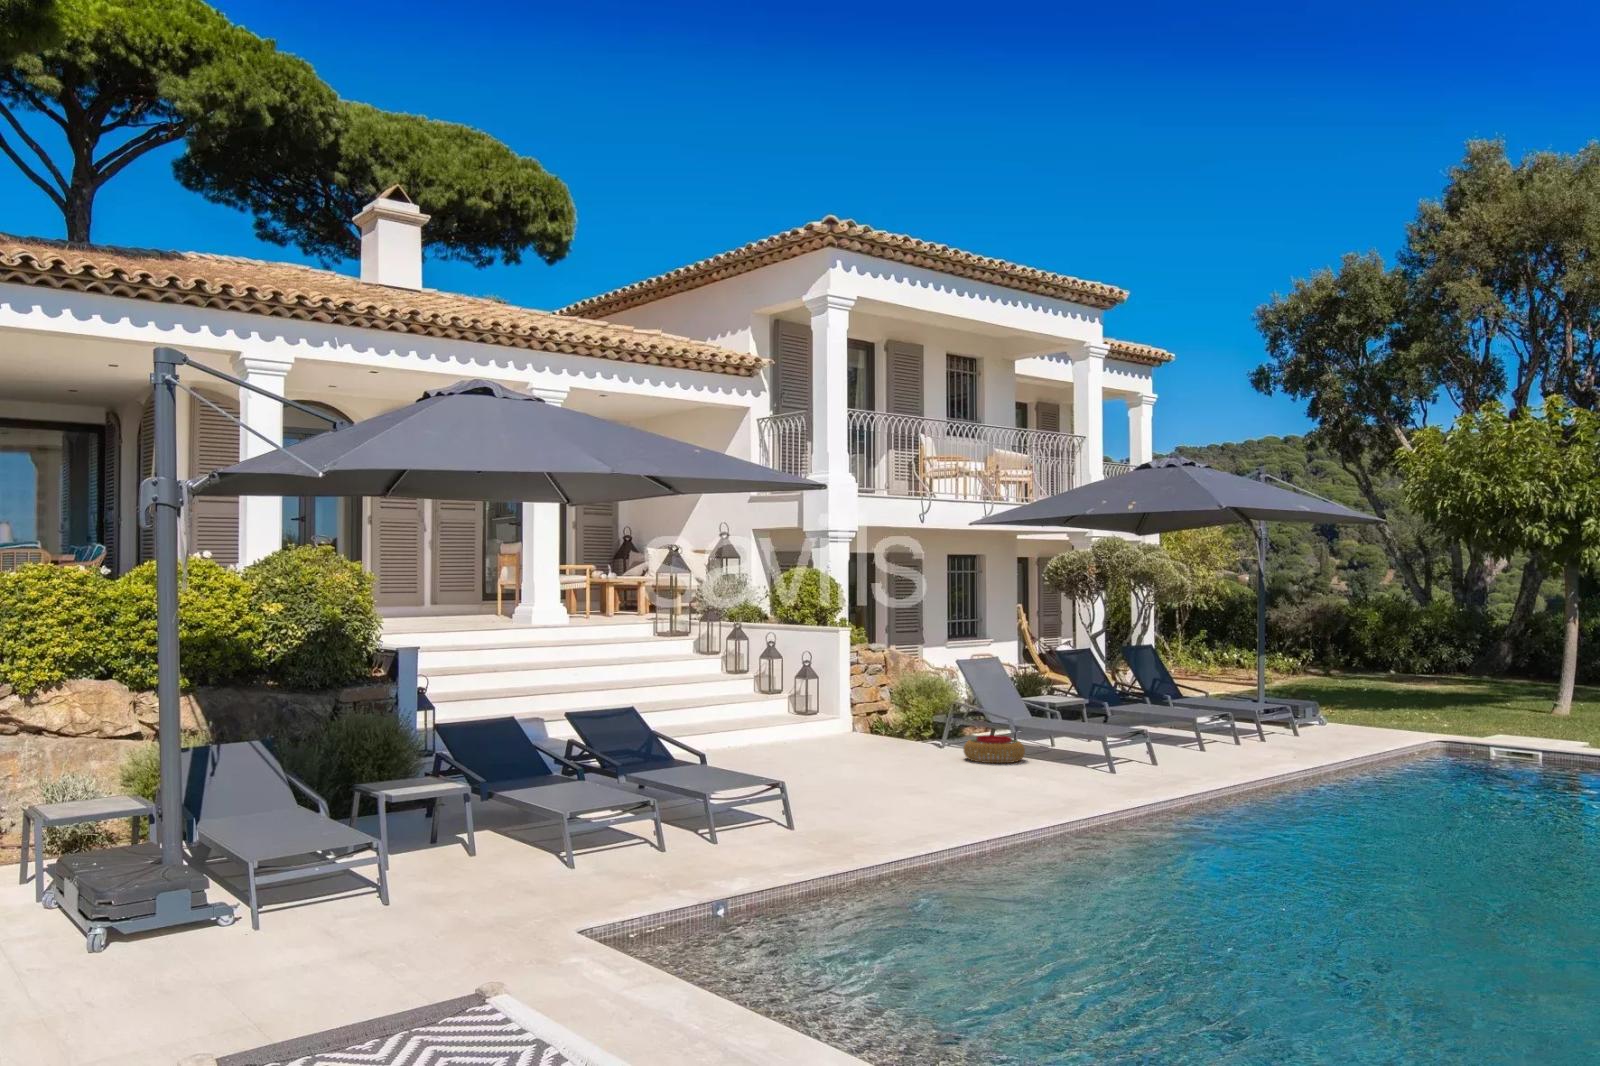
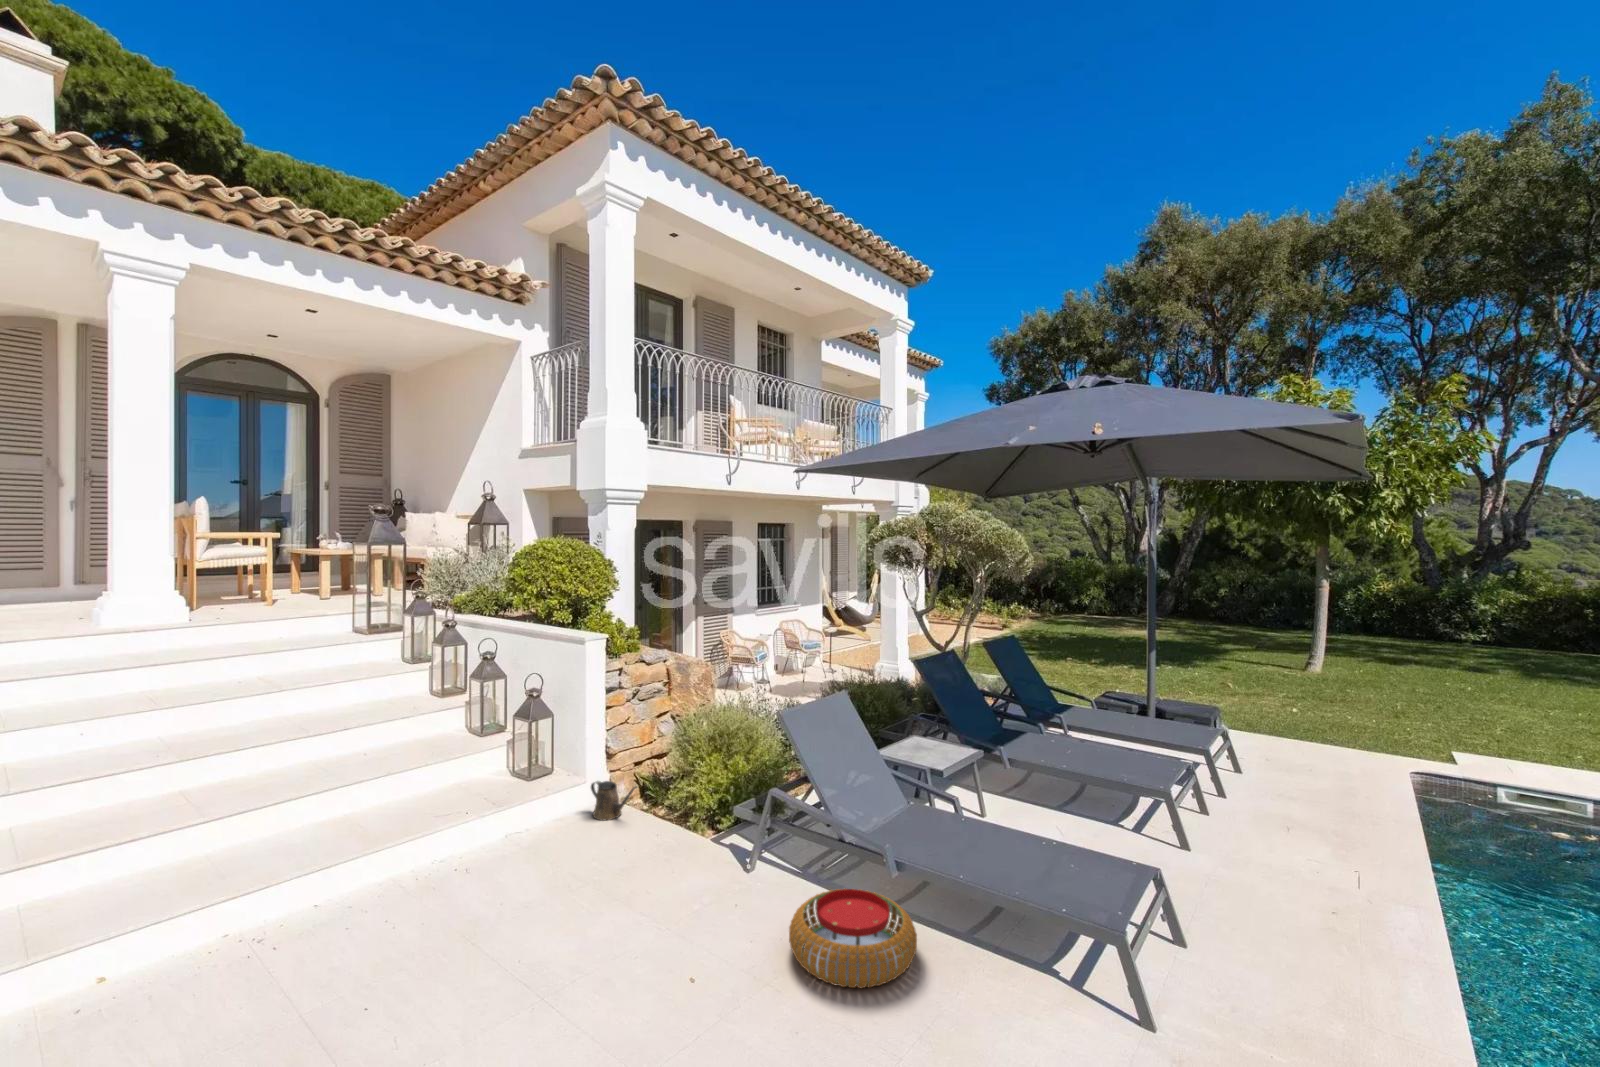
watering can: none [844,715,875,737] -> present [591,781,637,820]

